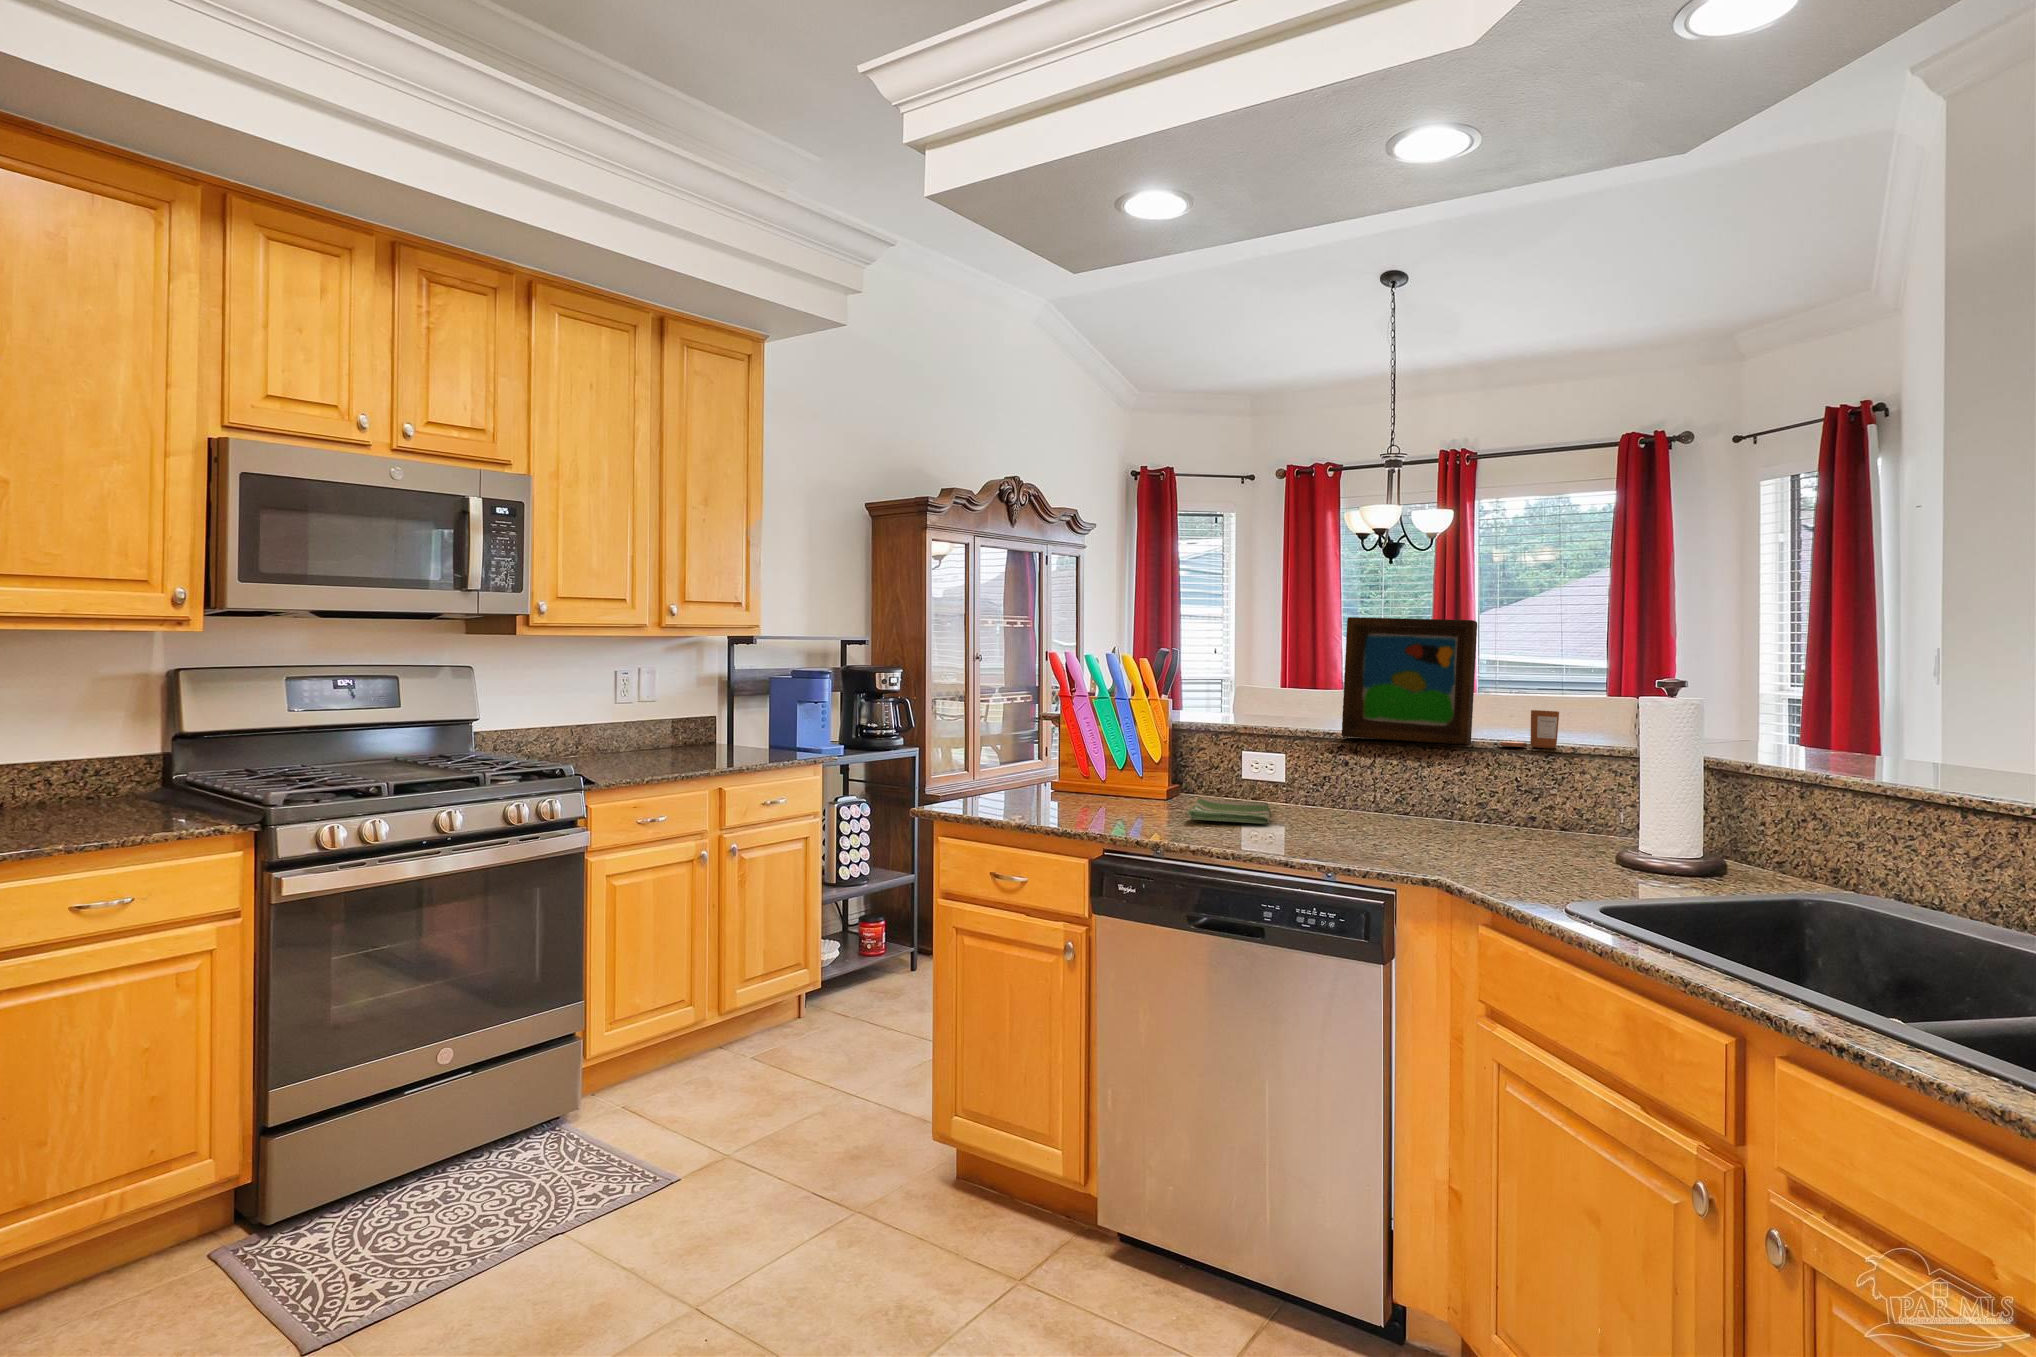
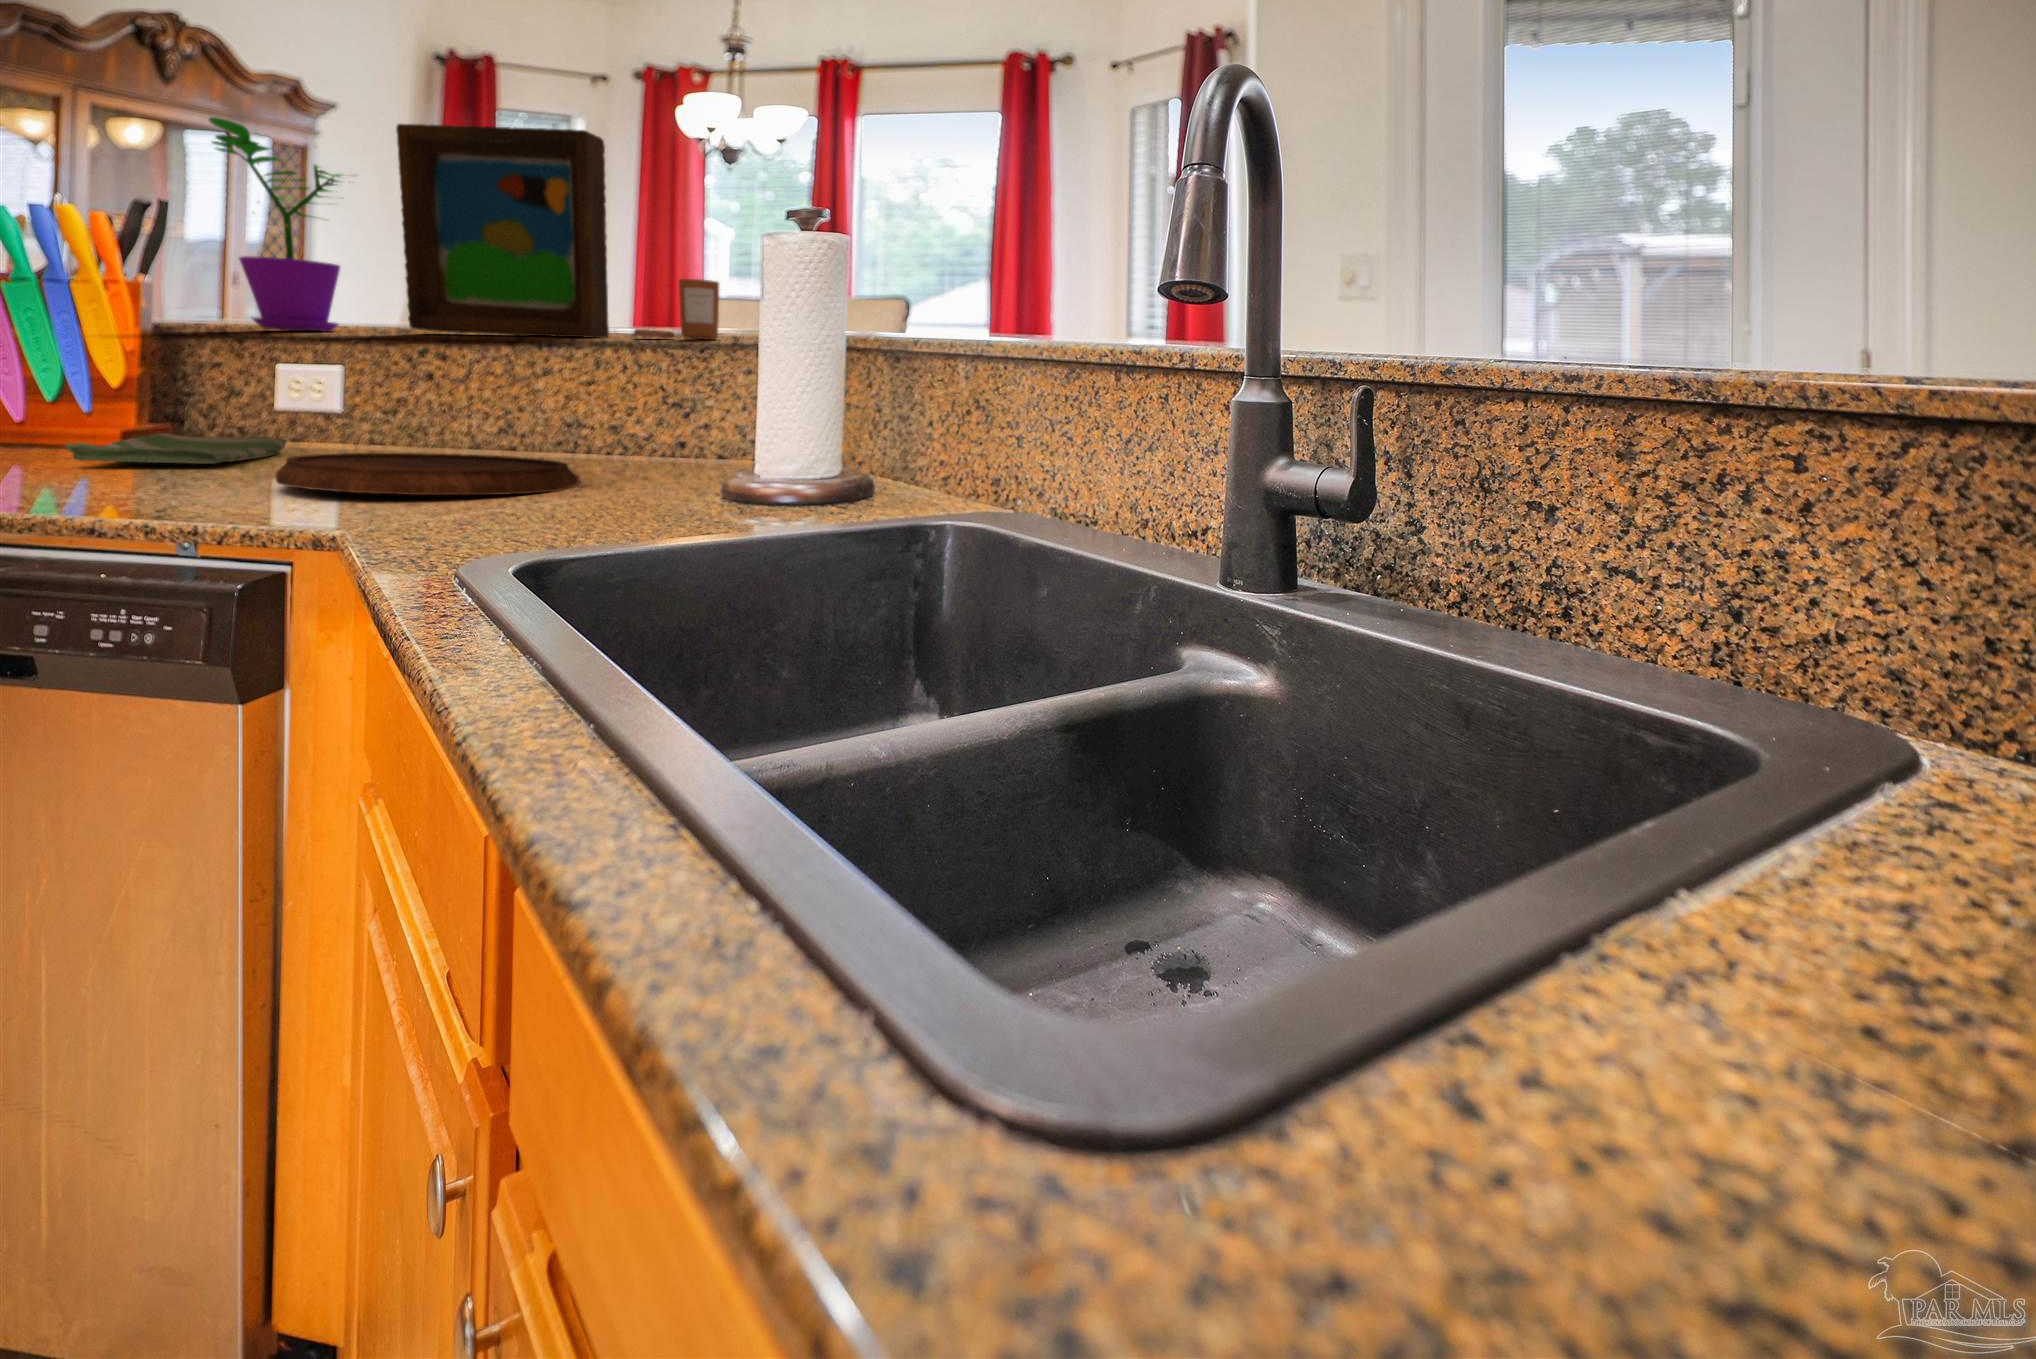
flower pot: none [1235,612,1309,735] -> present [209,117,341,332]
cutting board: none [1339,823,1511,859] -> present [276,453,579,495]

